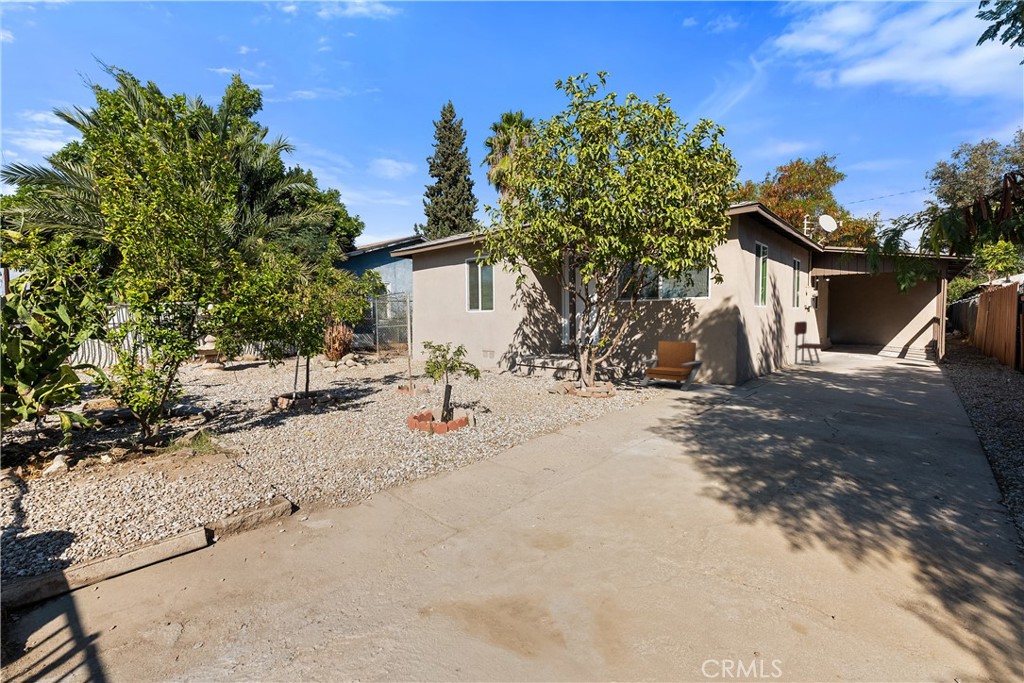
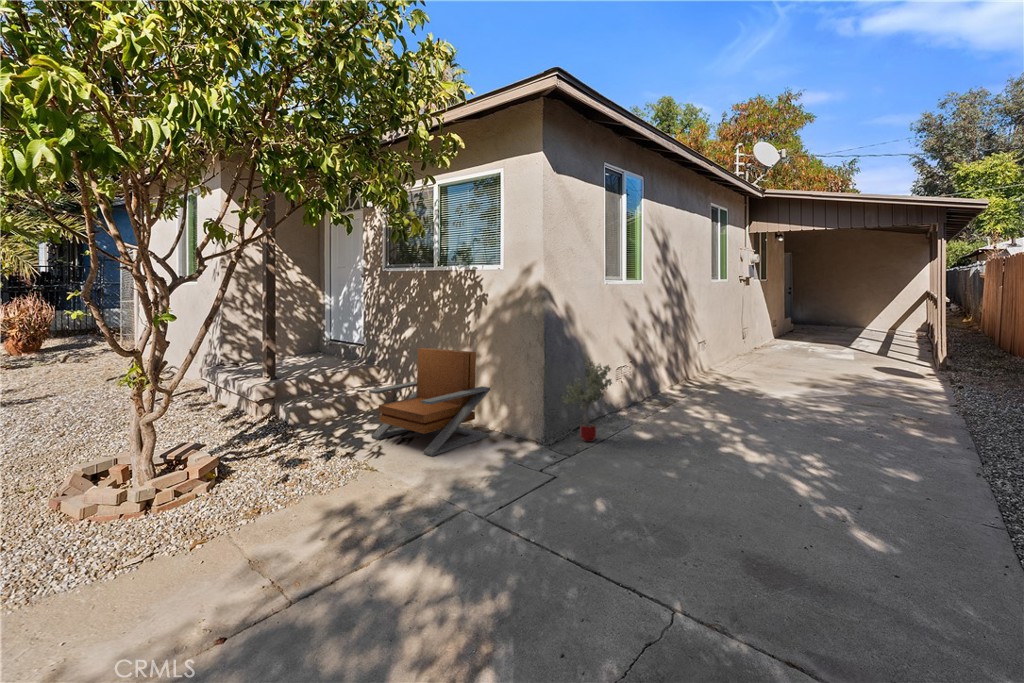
bench: present [794,321,827,365] -> none [711,303,764,374]
potted tree: none [743,346,769,388] -> present [562,358,612,442]

